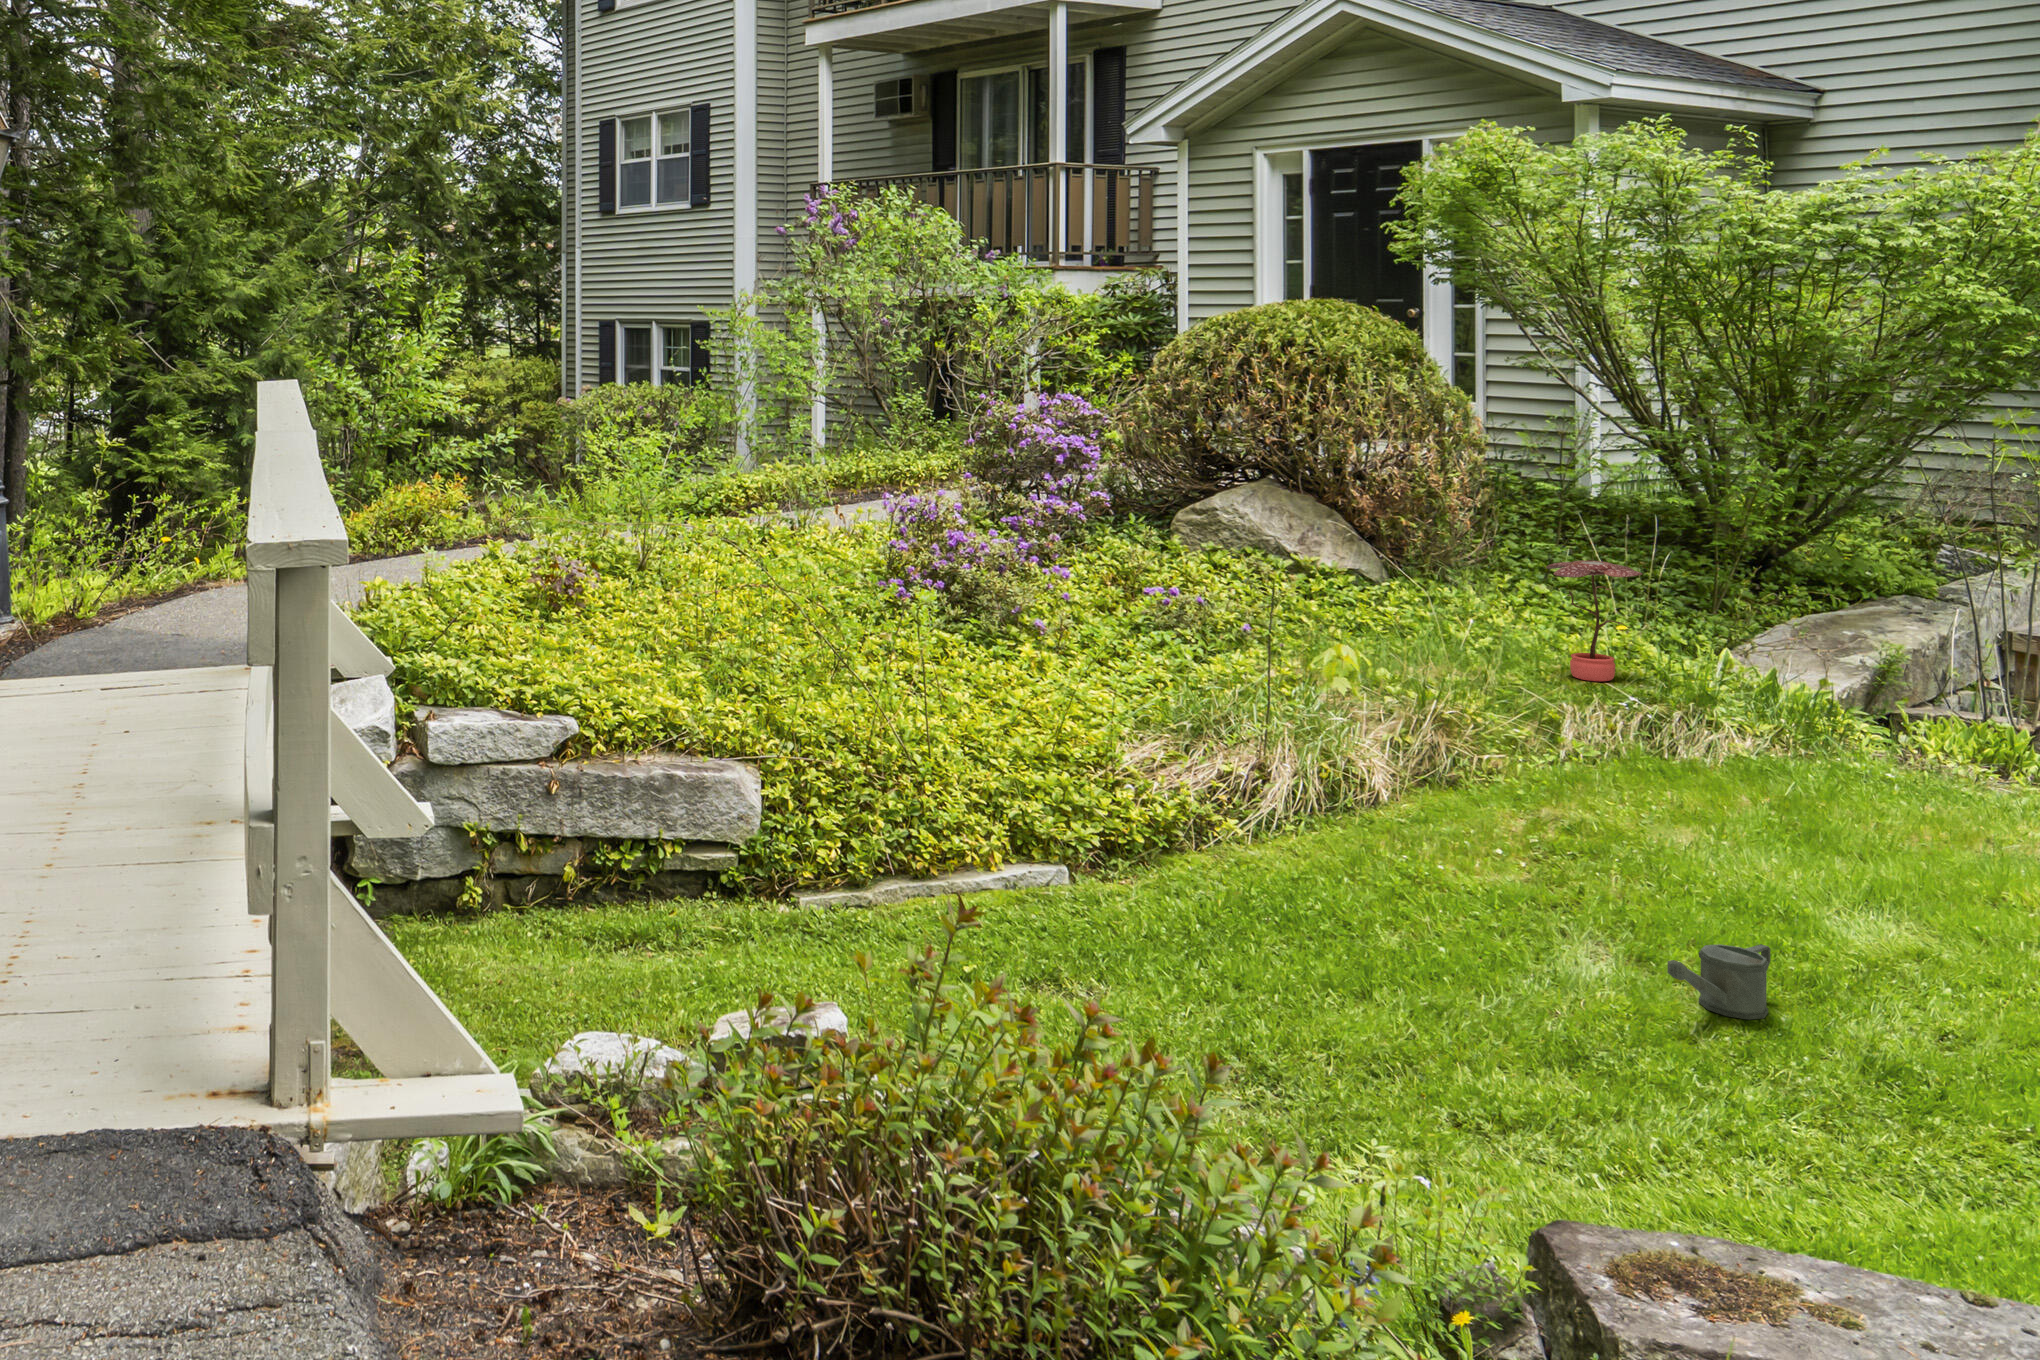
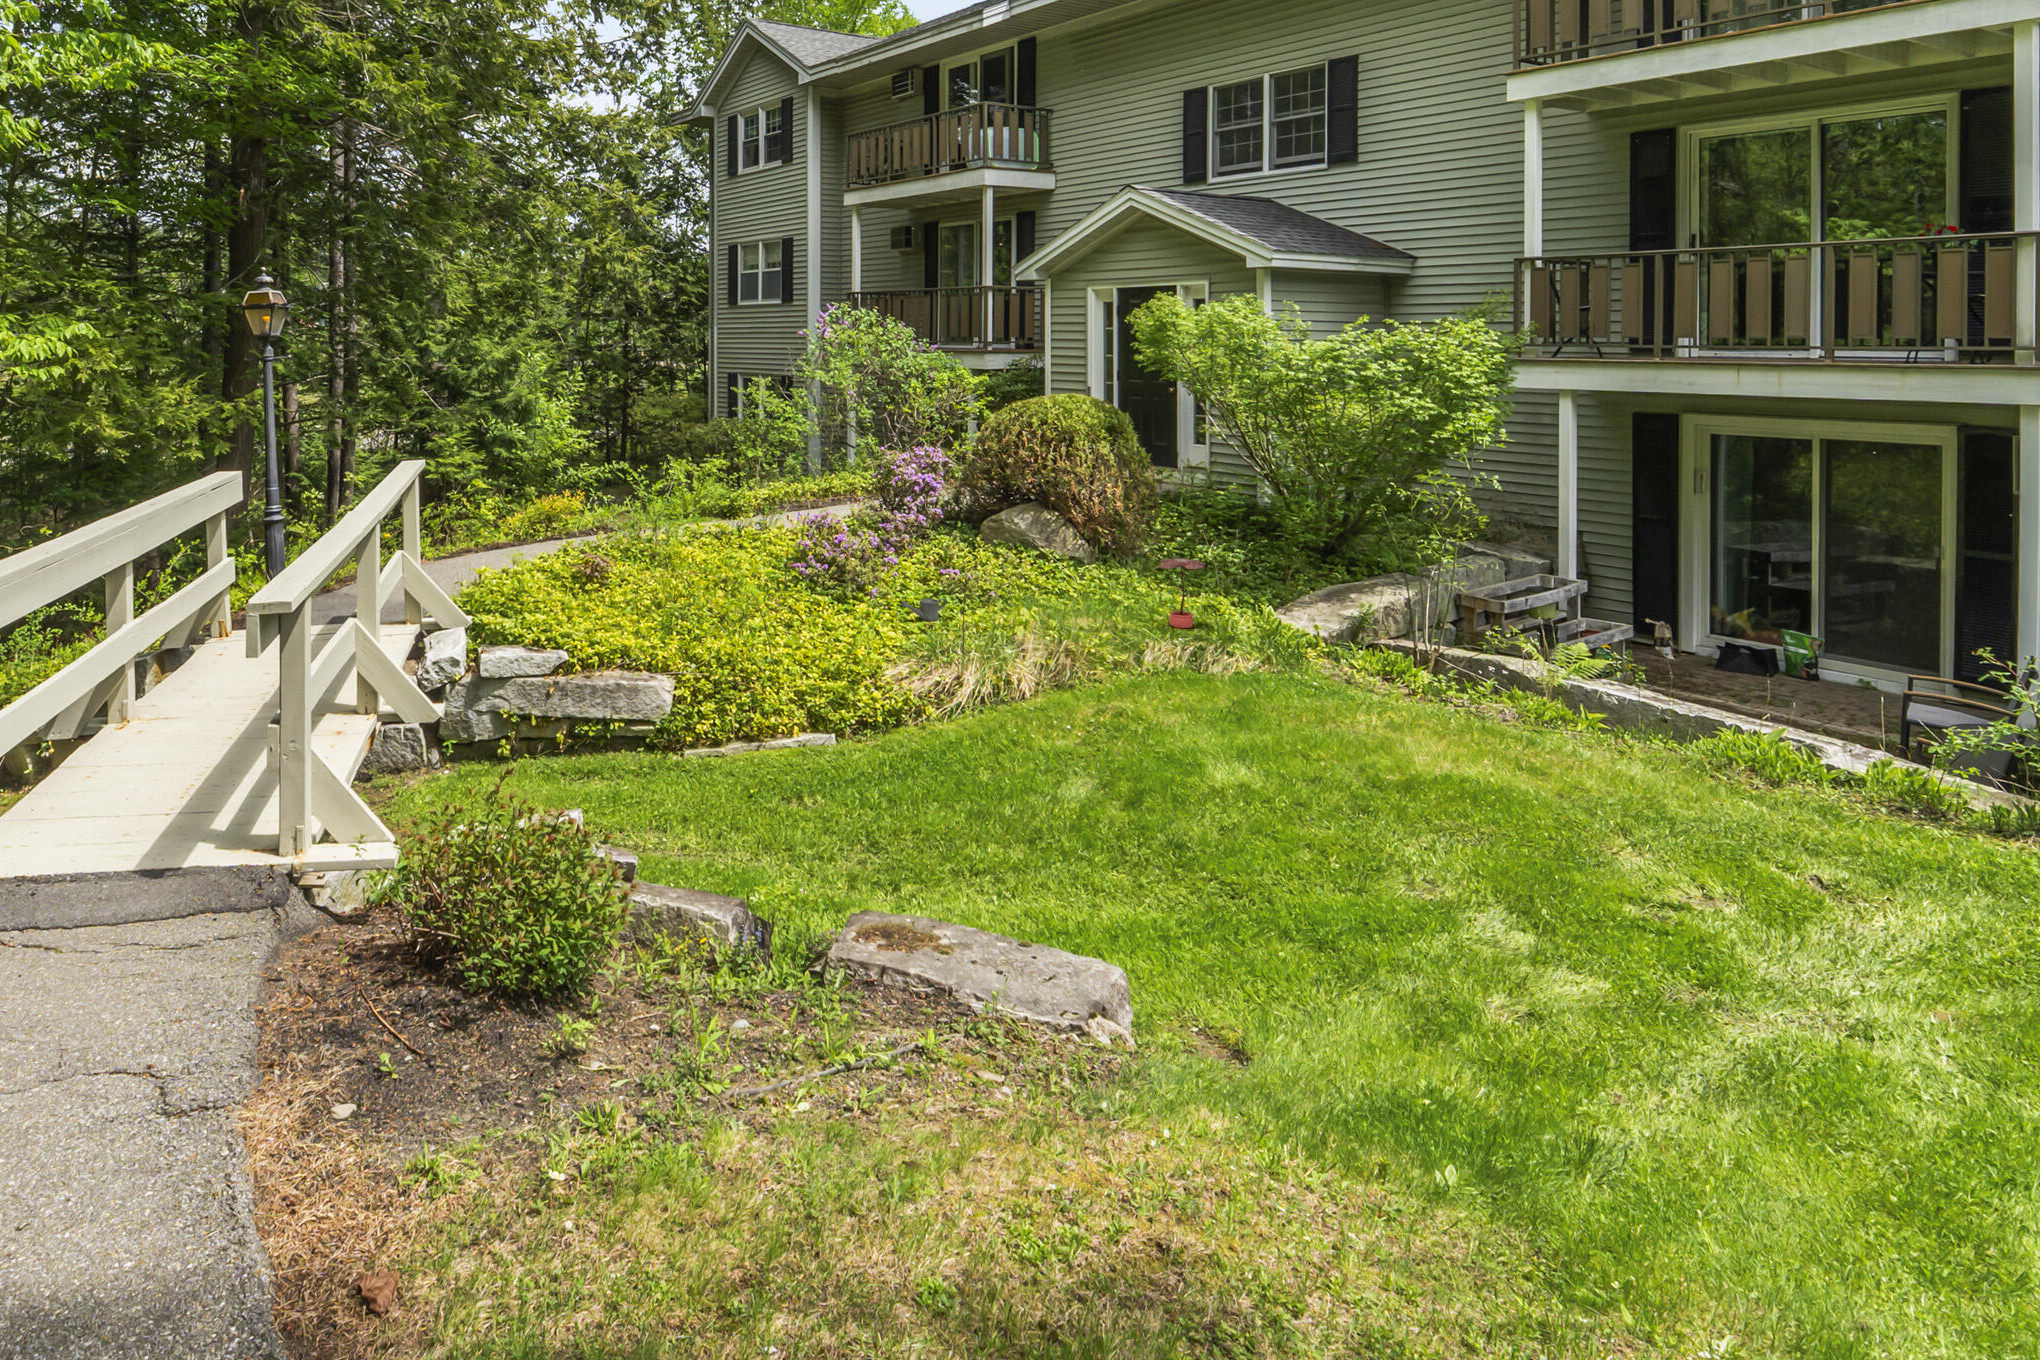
watering can: present [1668,944,1770,1020] -> present [901,599,946,621]

